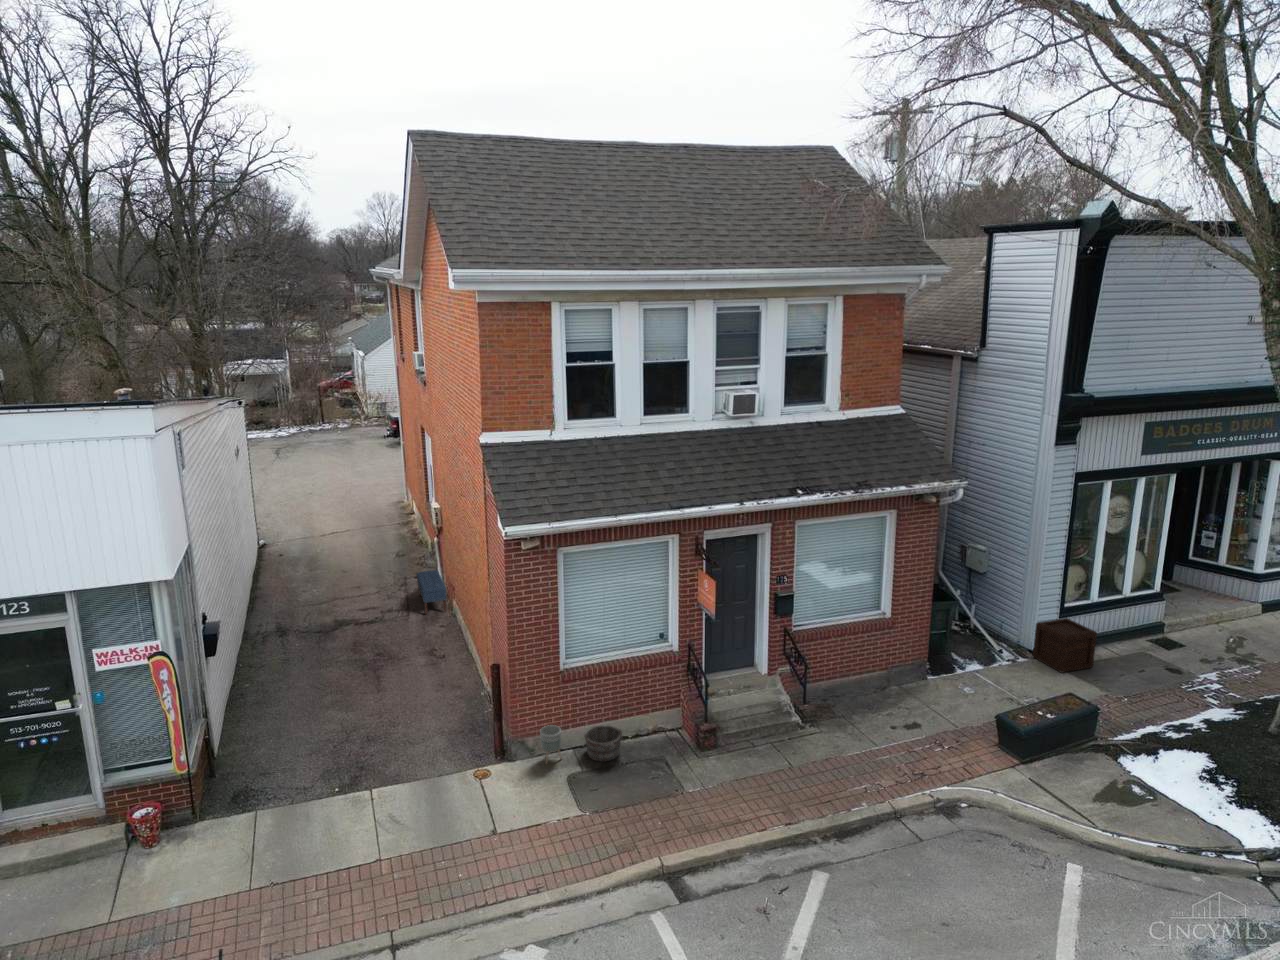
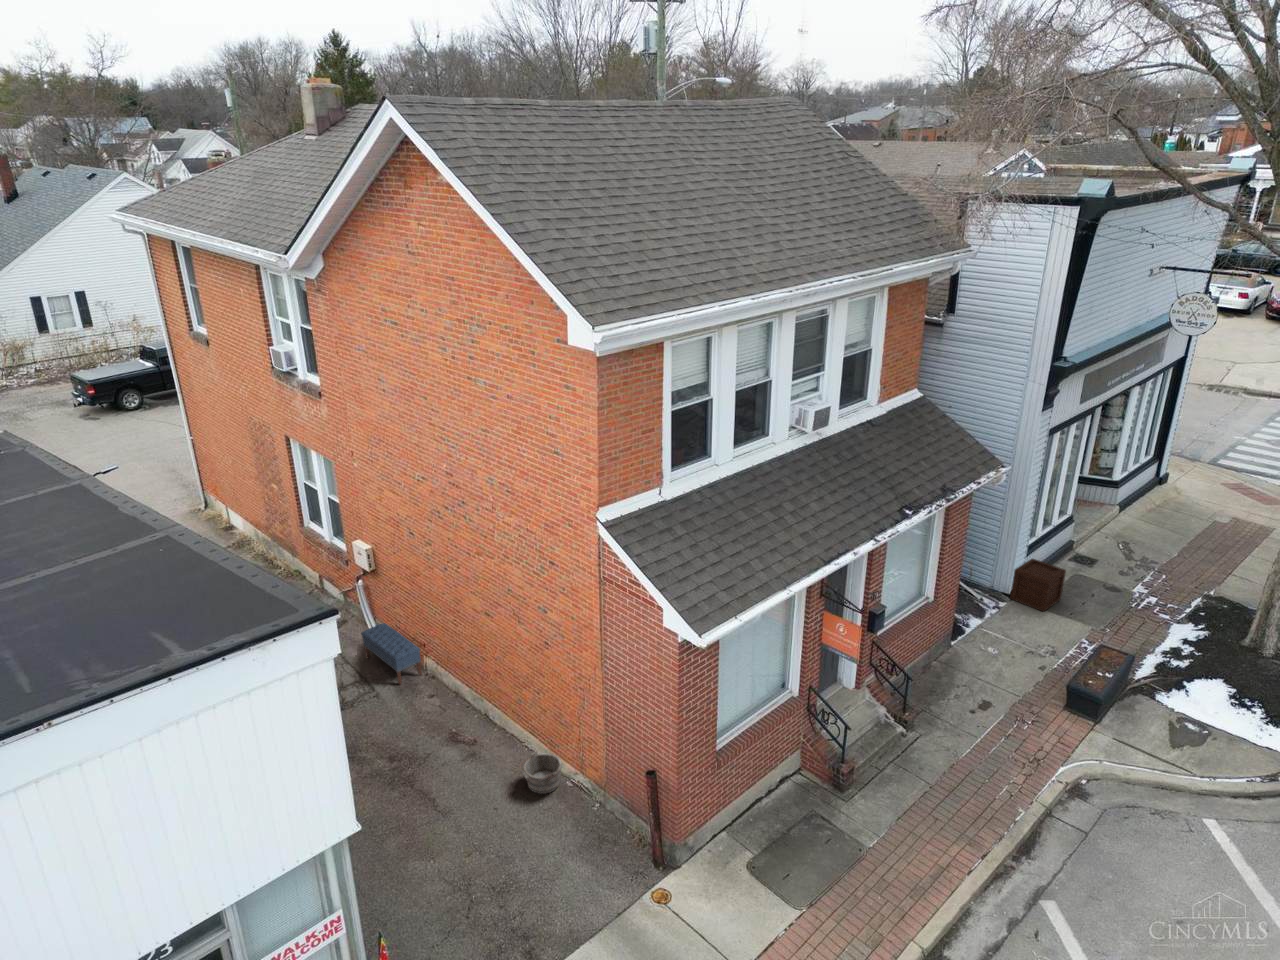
planter: present [540,725,562,764] -> none [702,815,726,861]
bucket: present [584,725,622,762] -> present [520,753,562,794]

